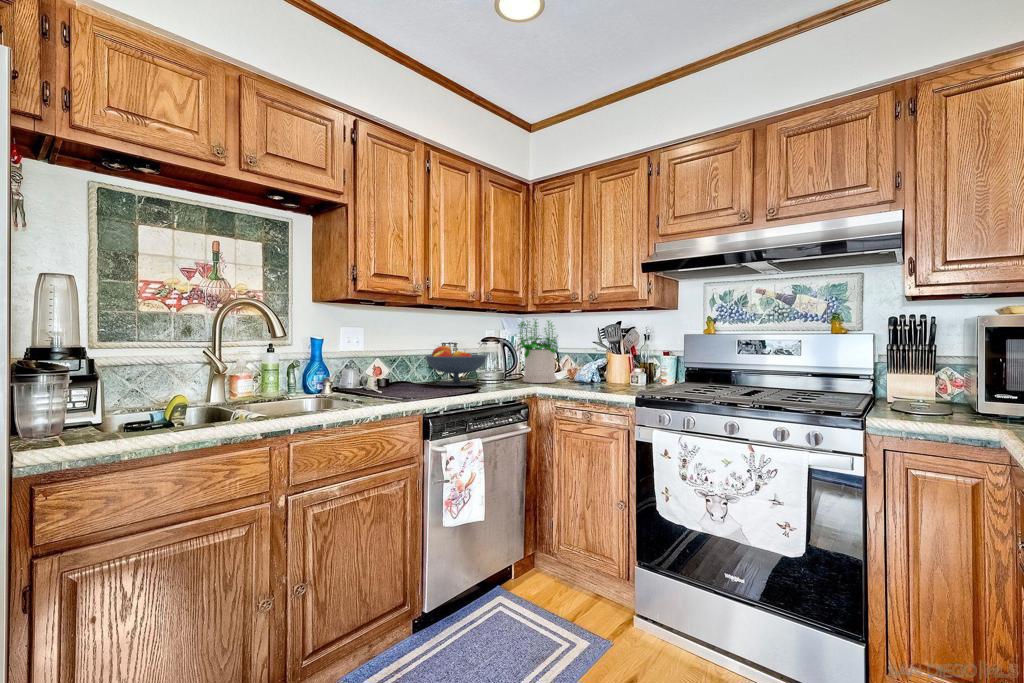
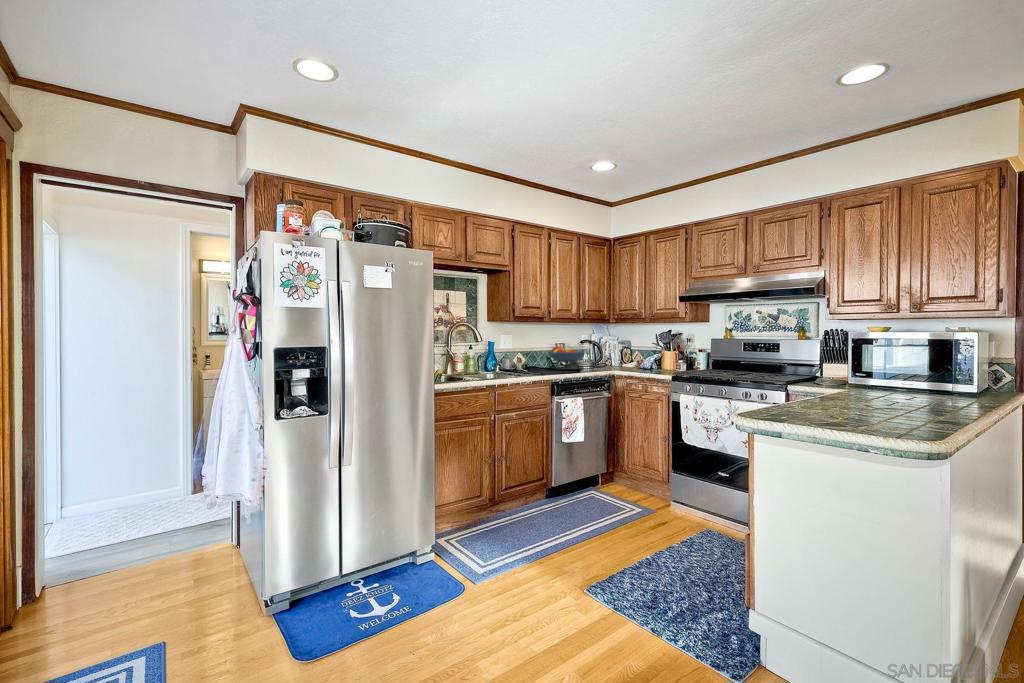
potted plant: present [516,320,558,383] -> none [601,329,630,369]

